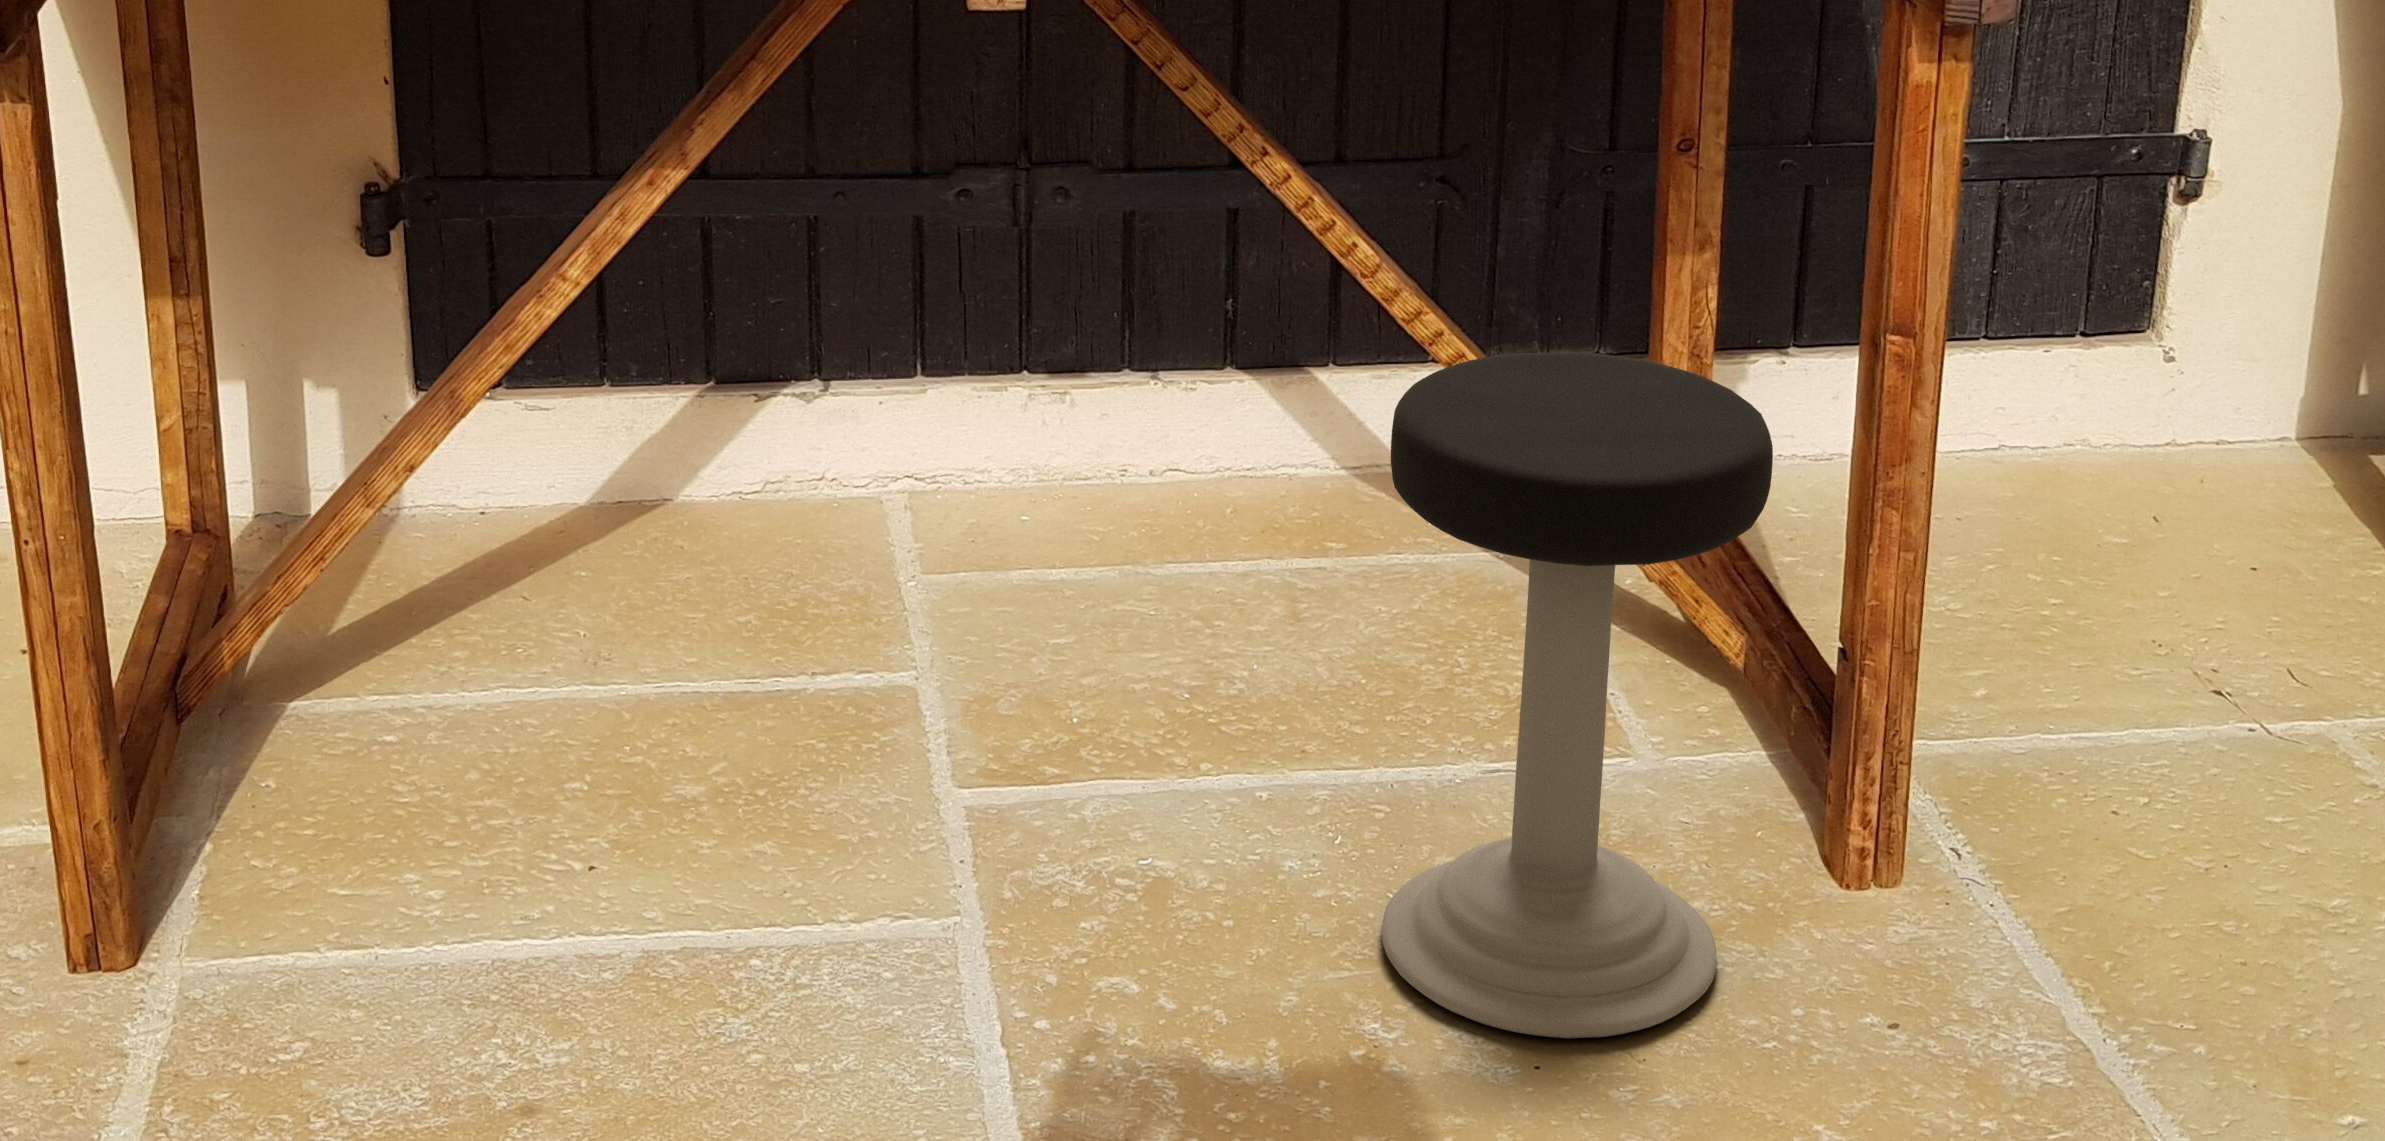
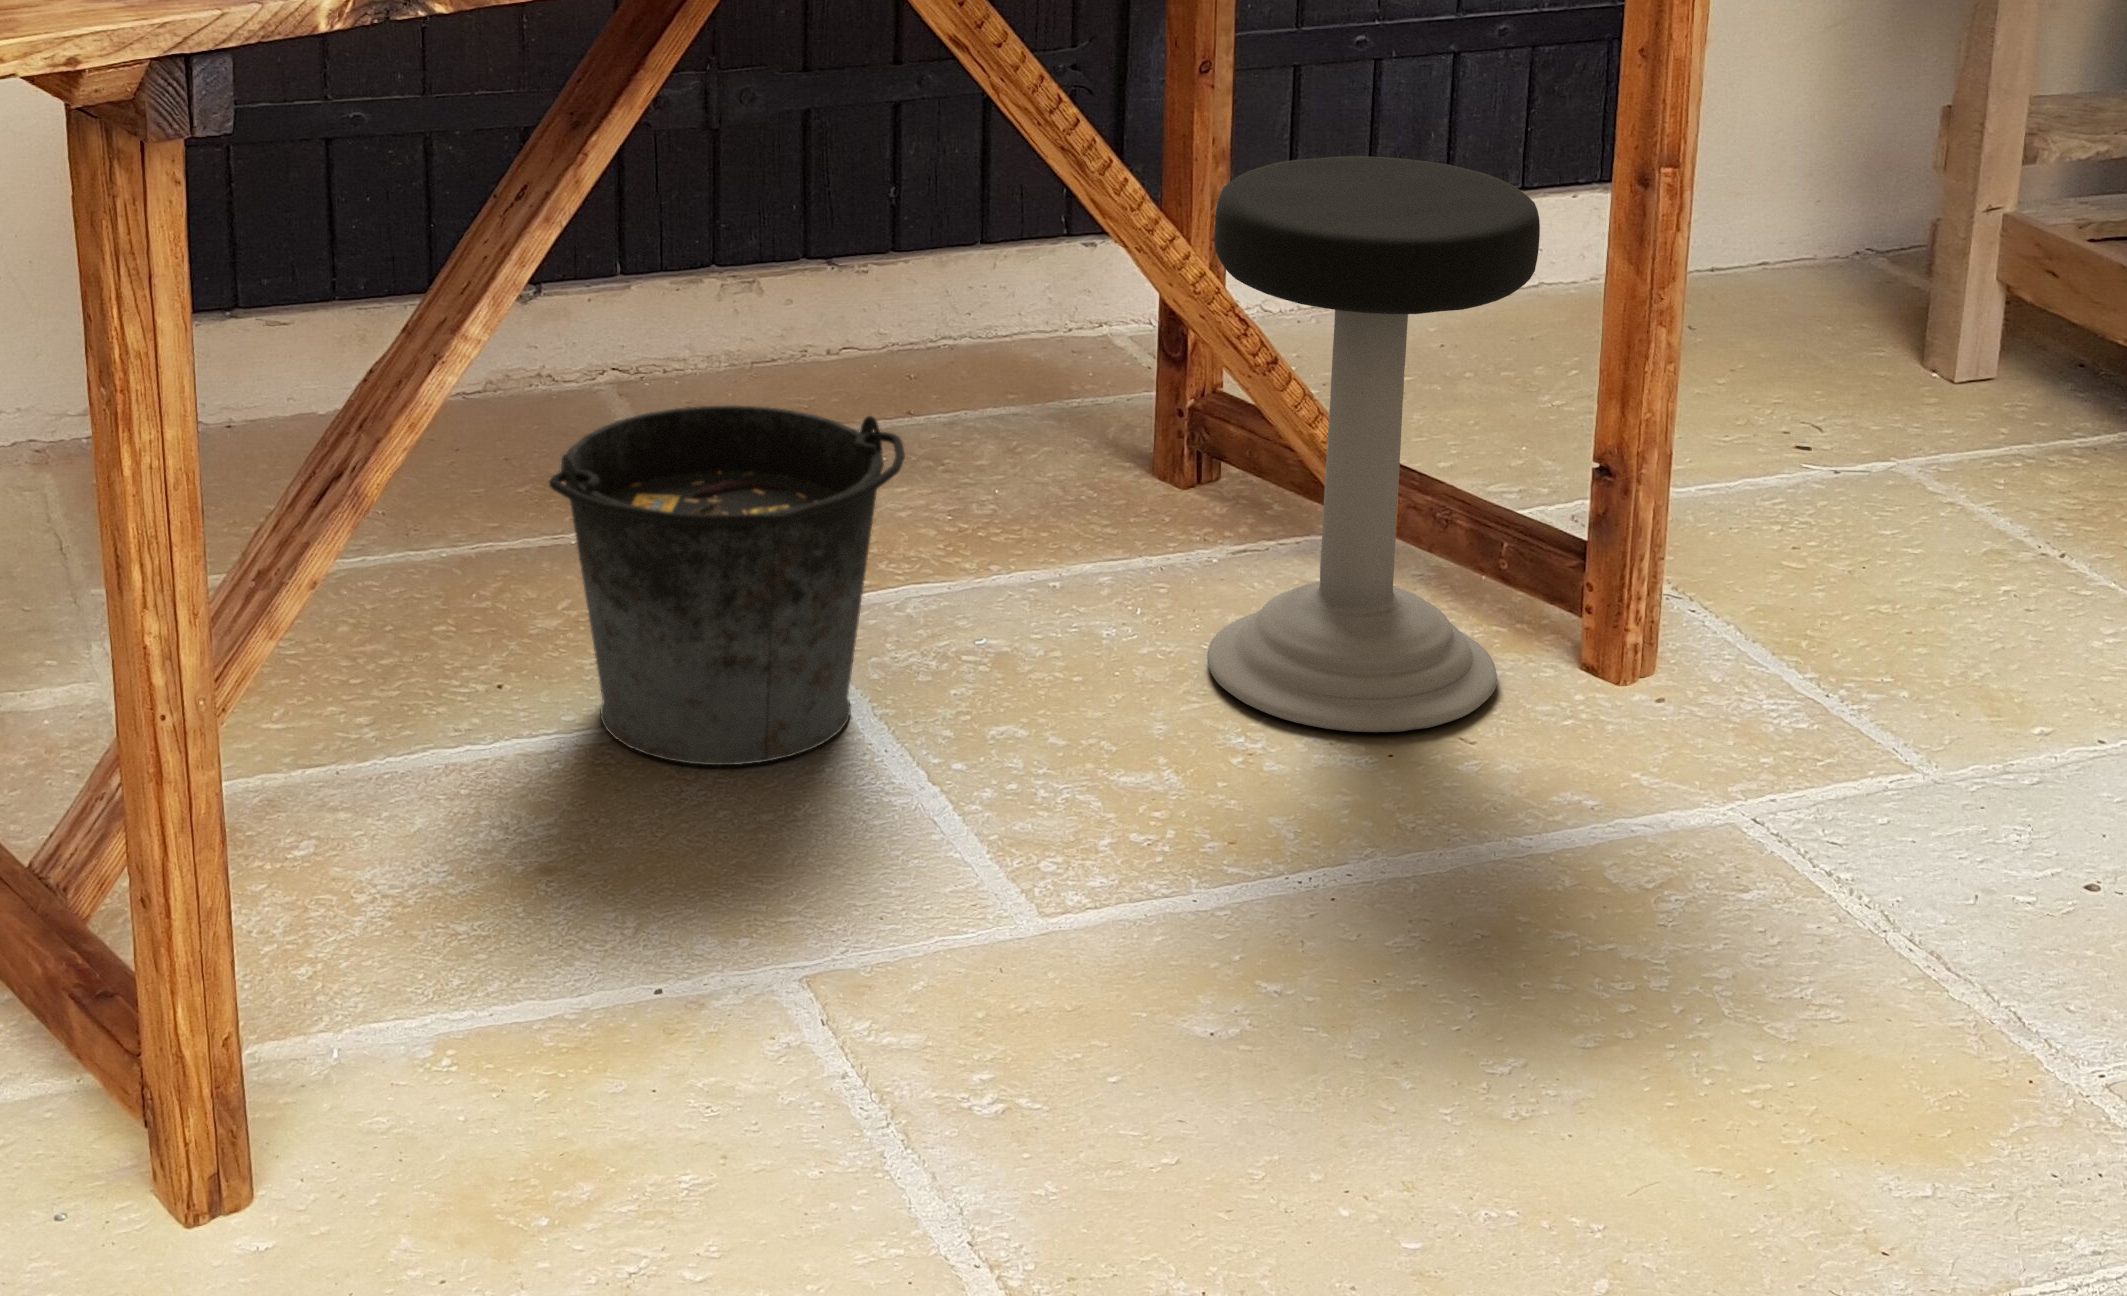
bucket: none [609,576,1025,994] -> present [549,405,905,765]

